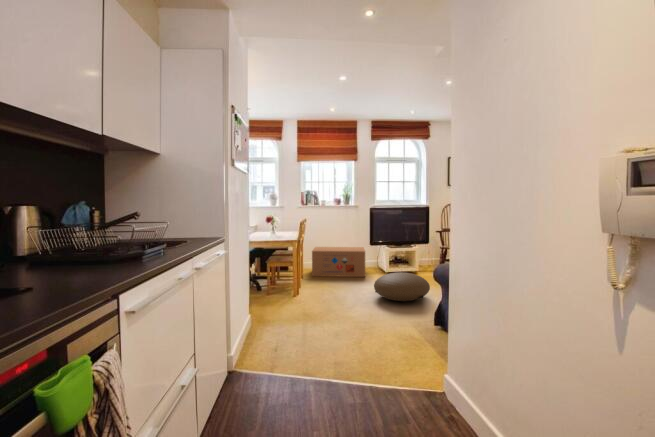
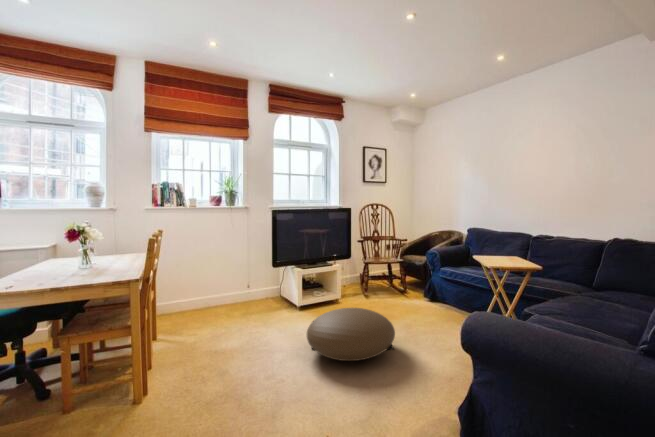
cardboard box: present [312,247,365,277] -> none [177,270,271,329]

